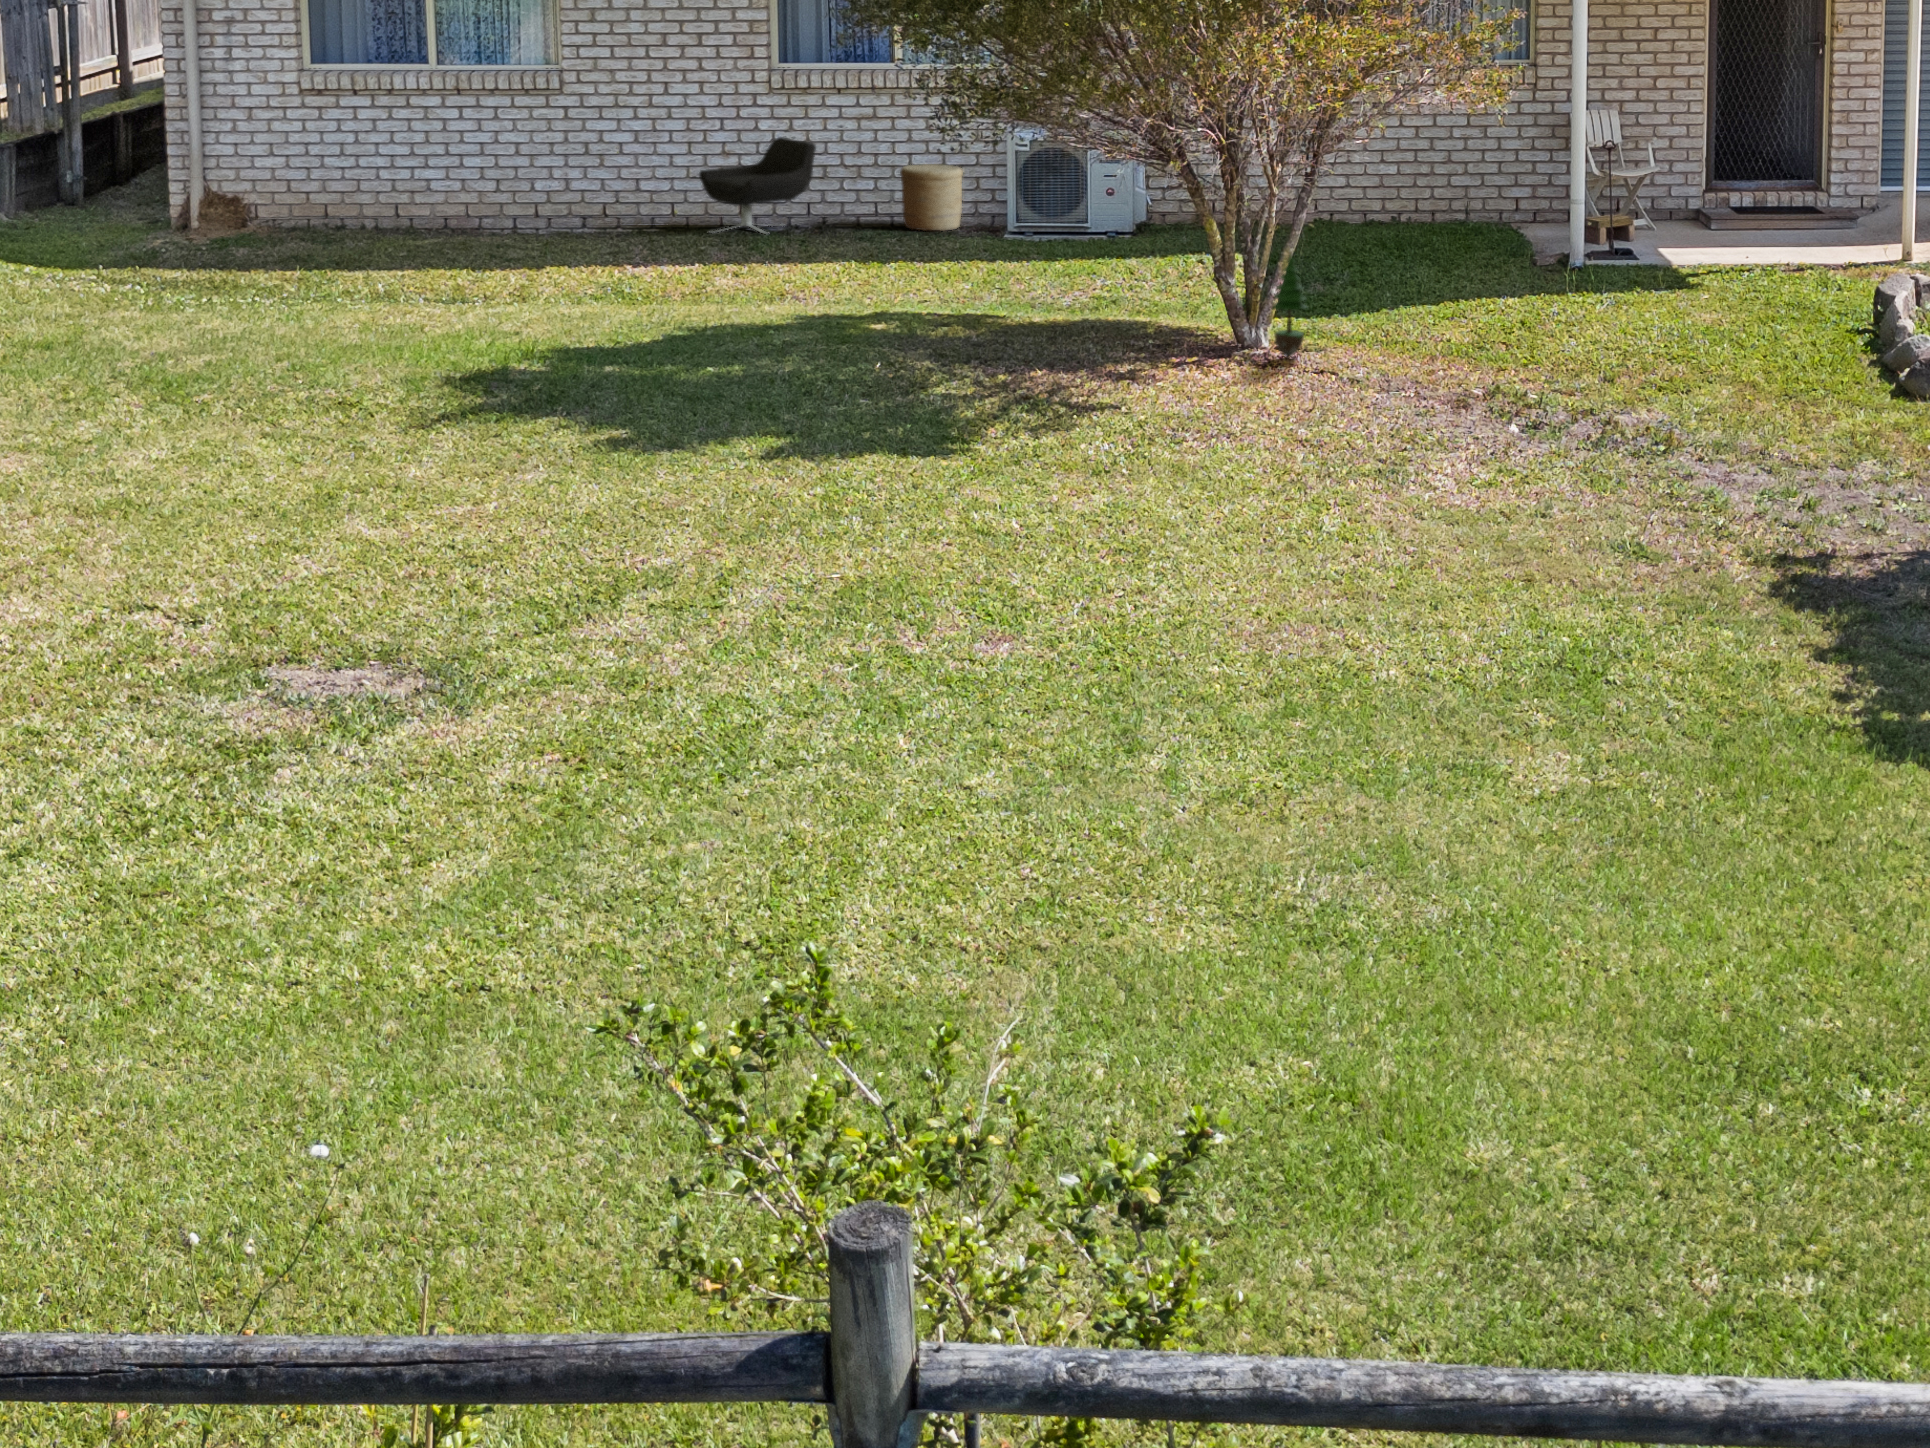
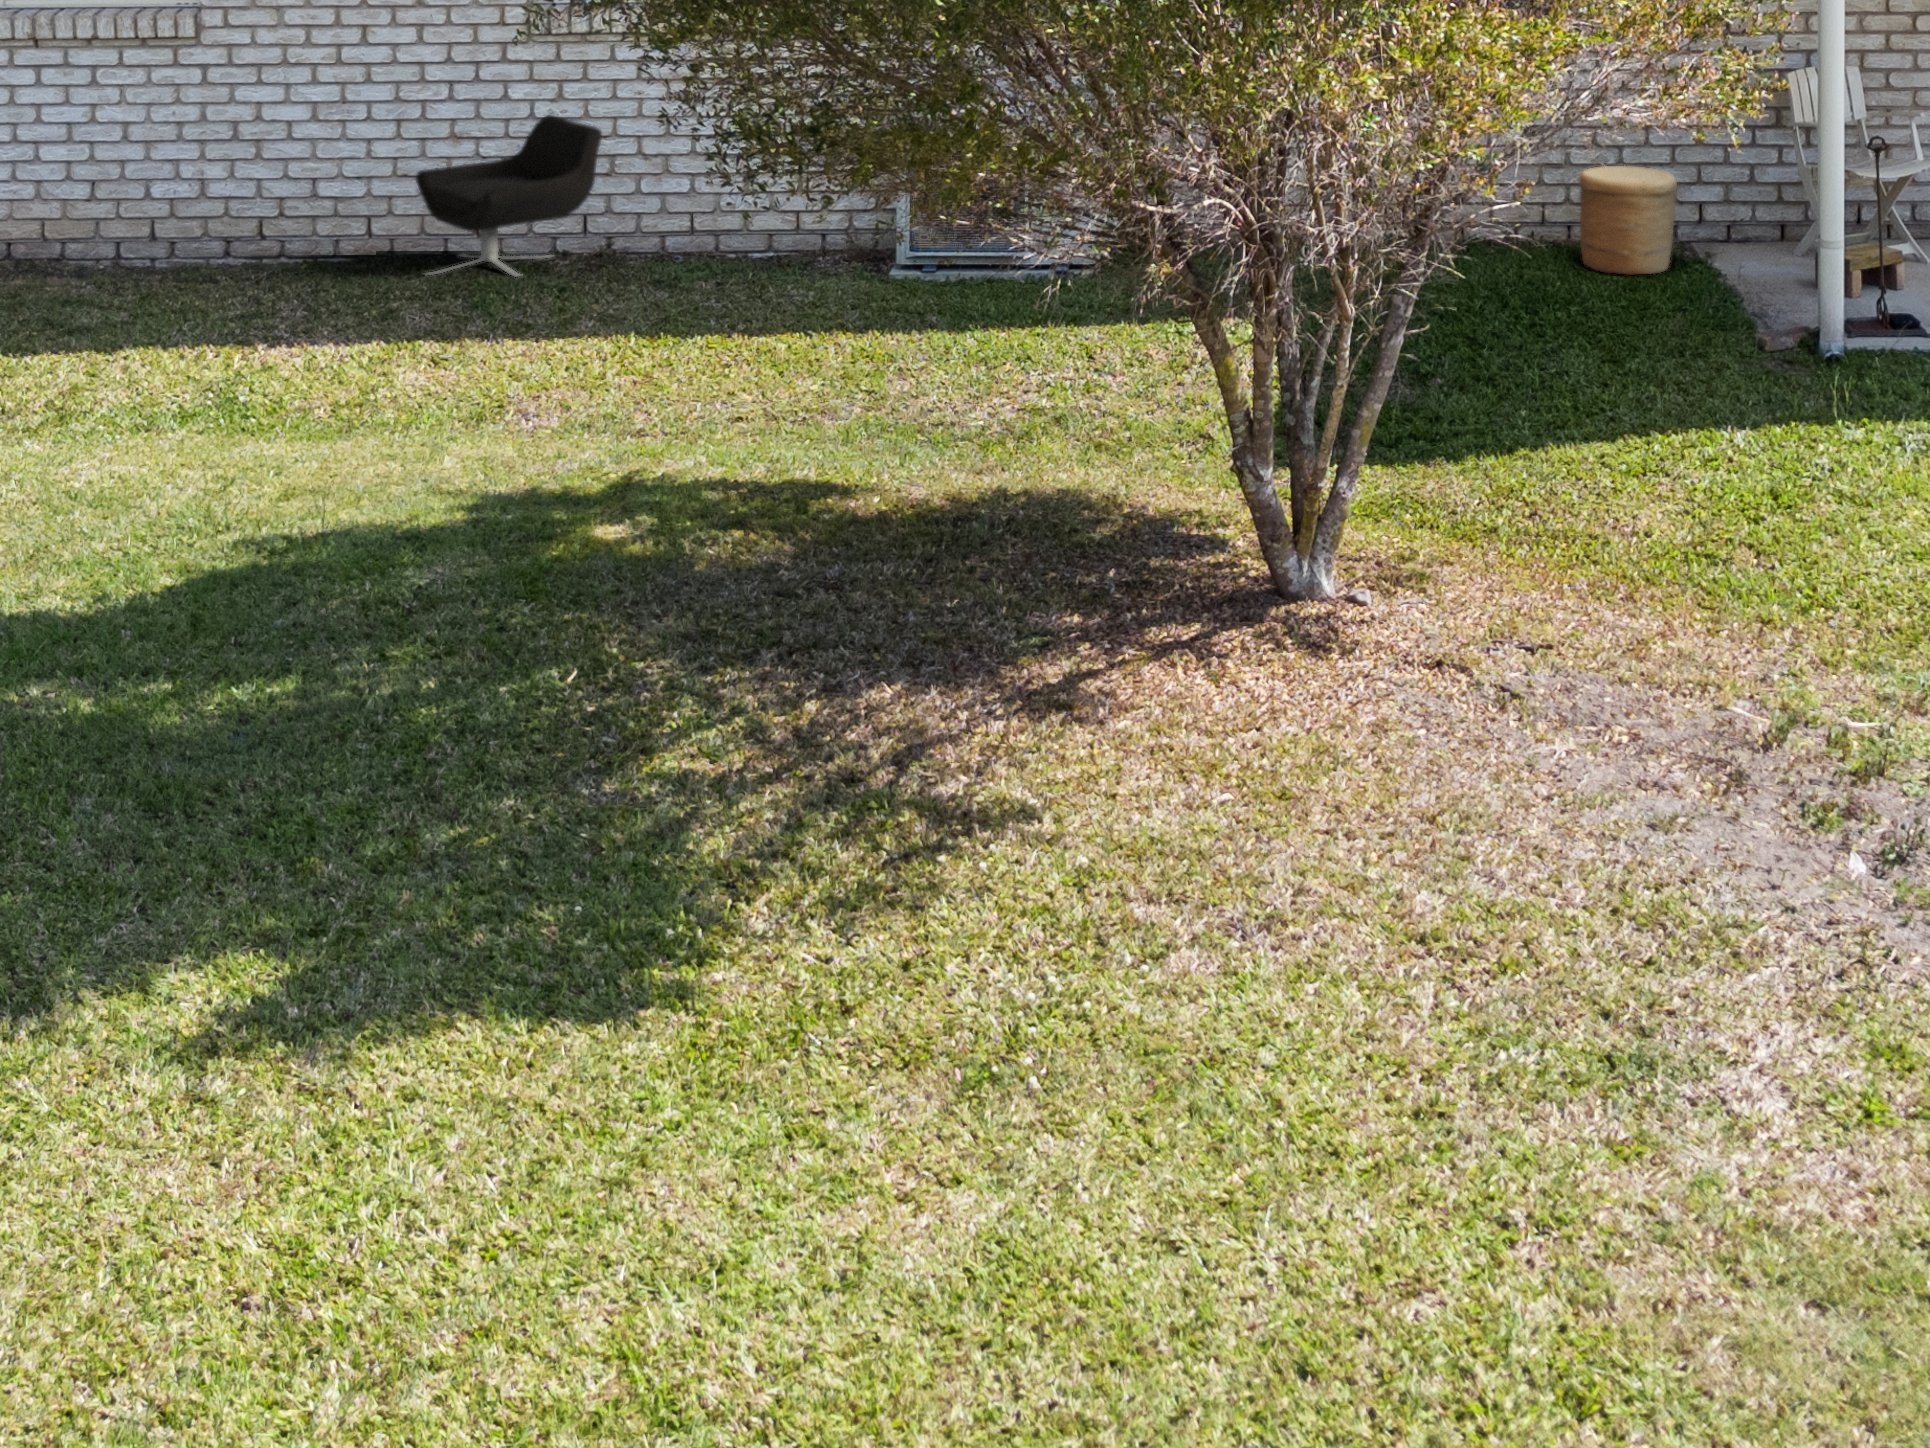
woven basket: present [900,164,963,231] -> present [1579,166,1677,275]
potted tree: present [1272,256,1306,358] -> none [1346,406,1416,598]

